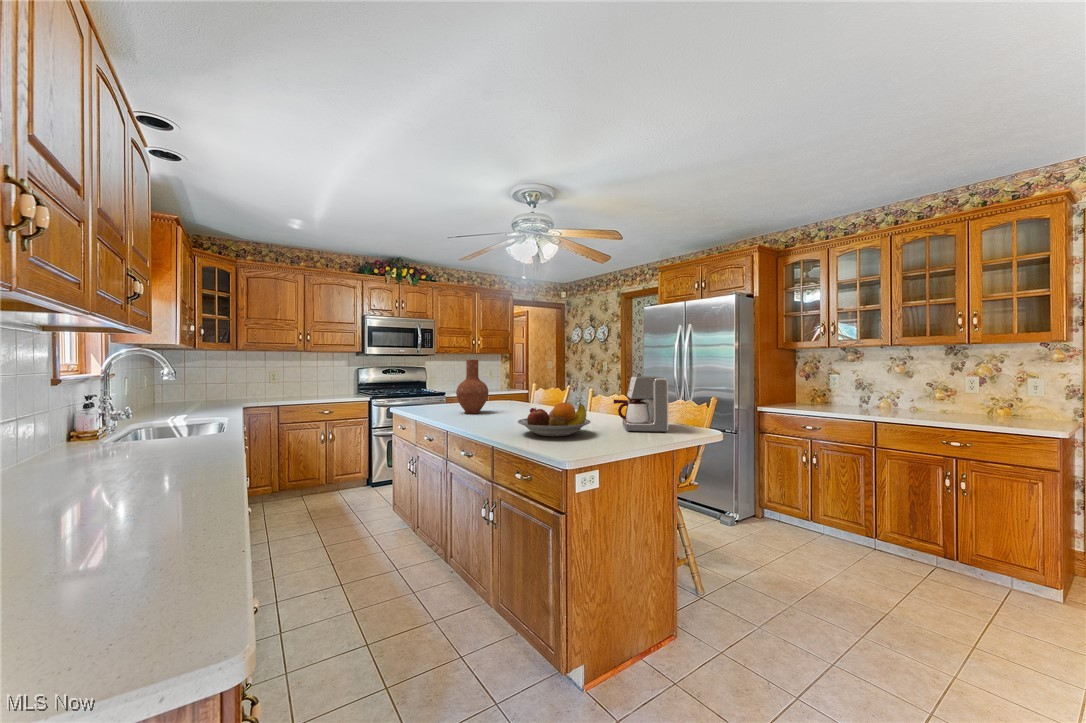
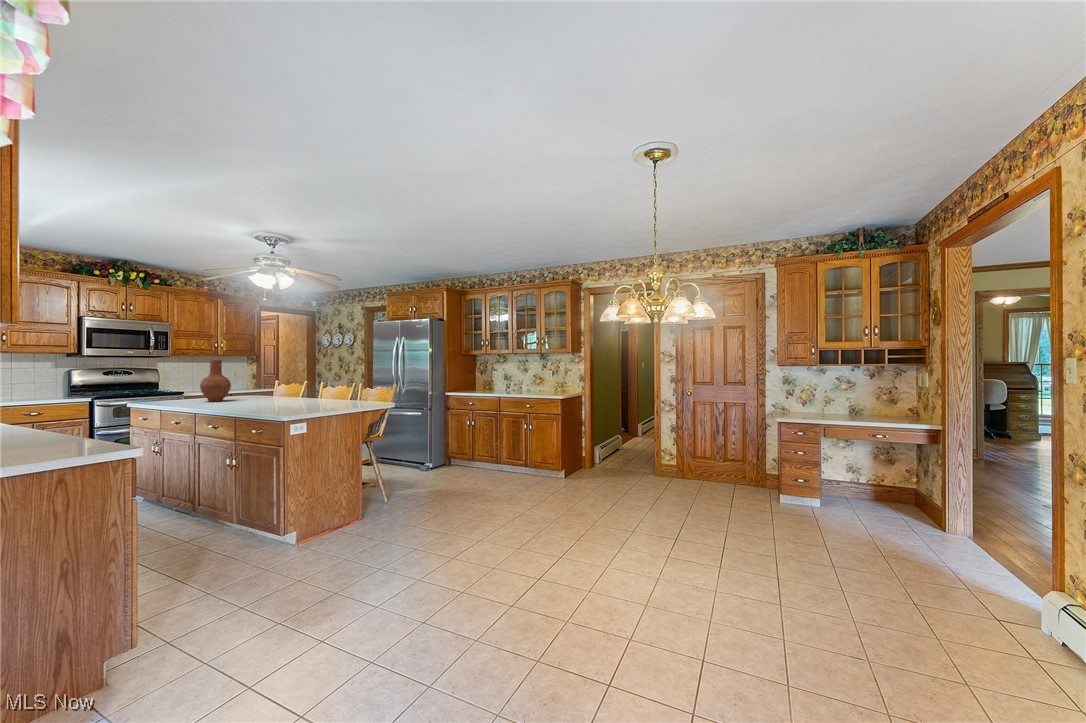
coffee maker: present [614,376,668,432] -> none [329,371,362,404]
fruit bowl: present [518,403,591,437] -> none [254,387,309,409]

